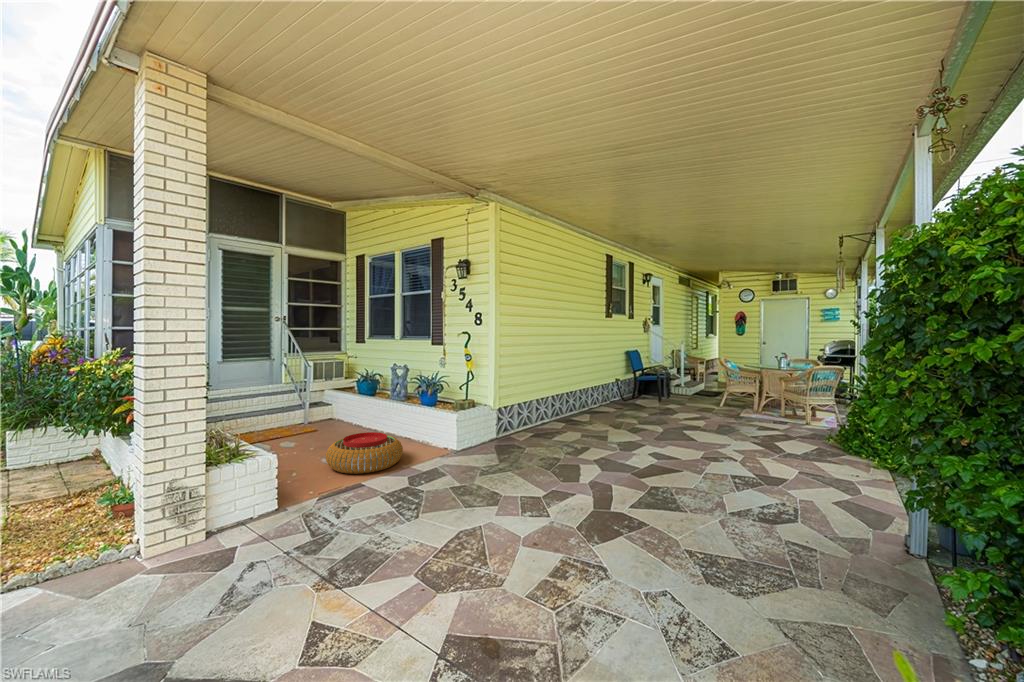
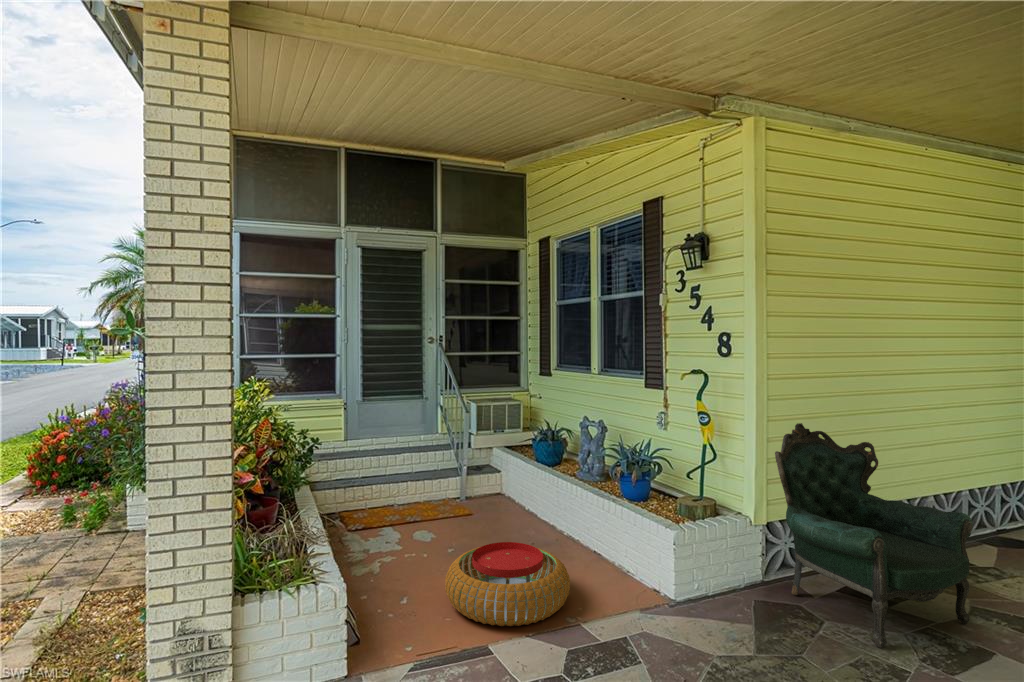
armchair: none [502,359,578,450] -> present [775,423,973,648]

